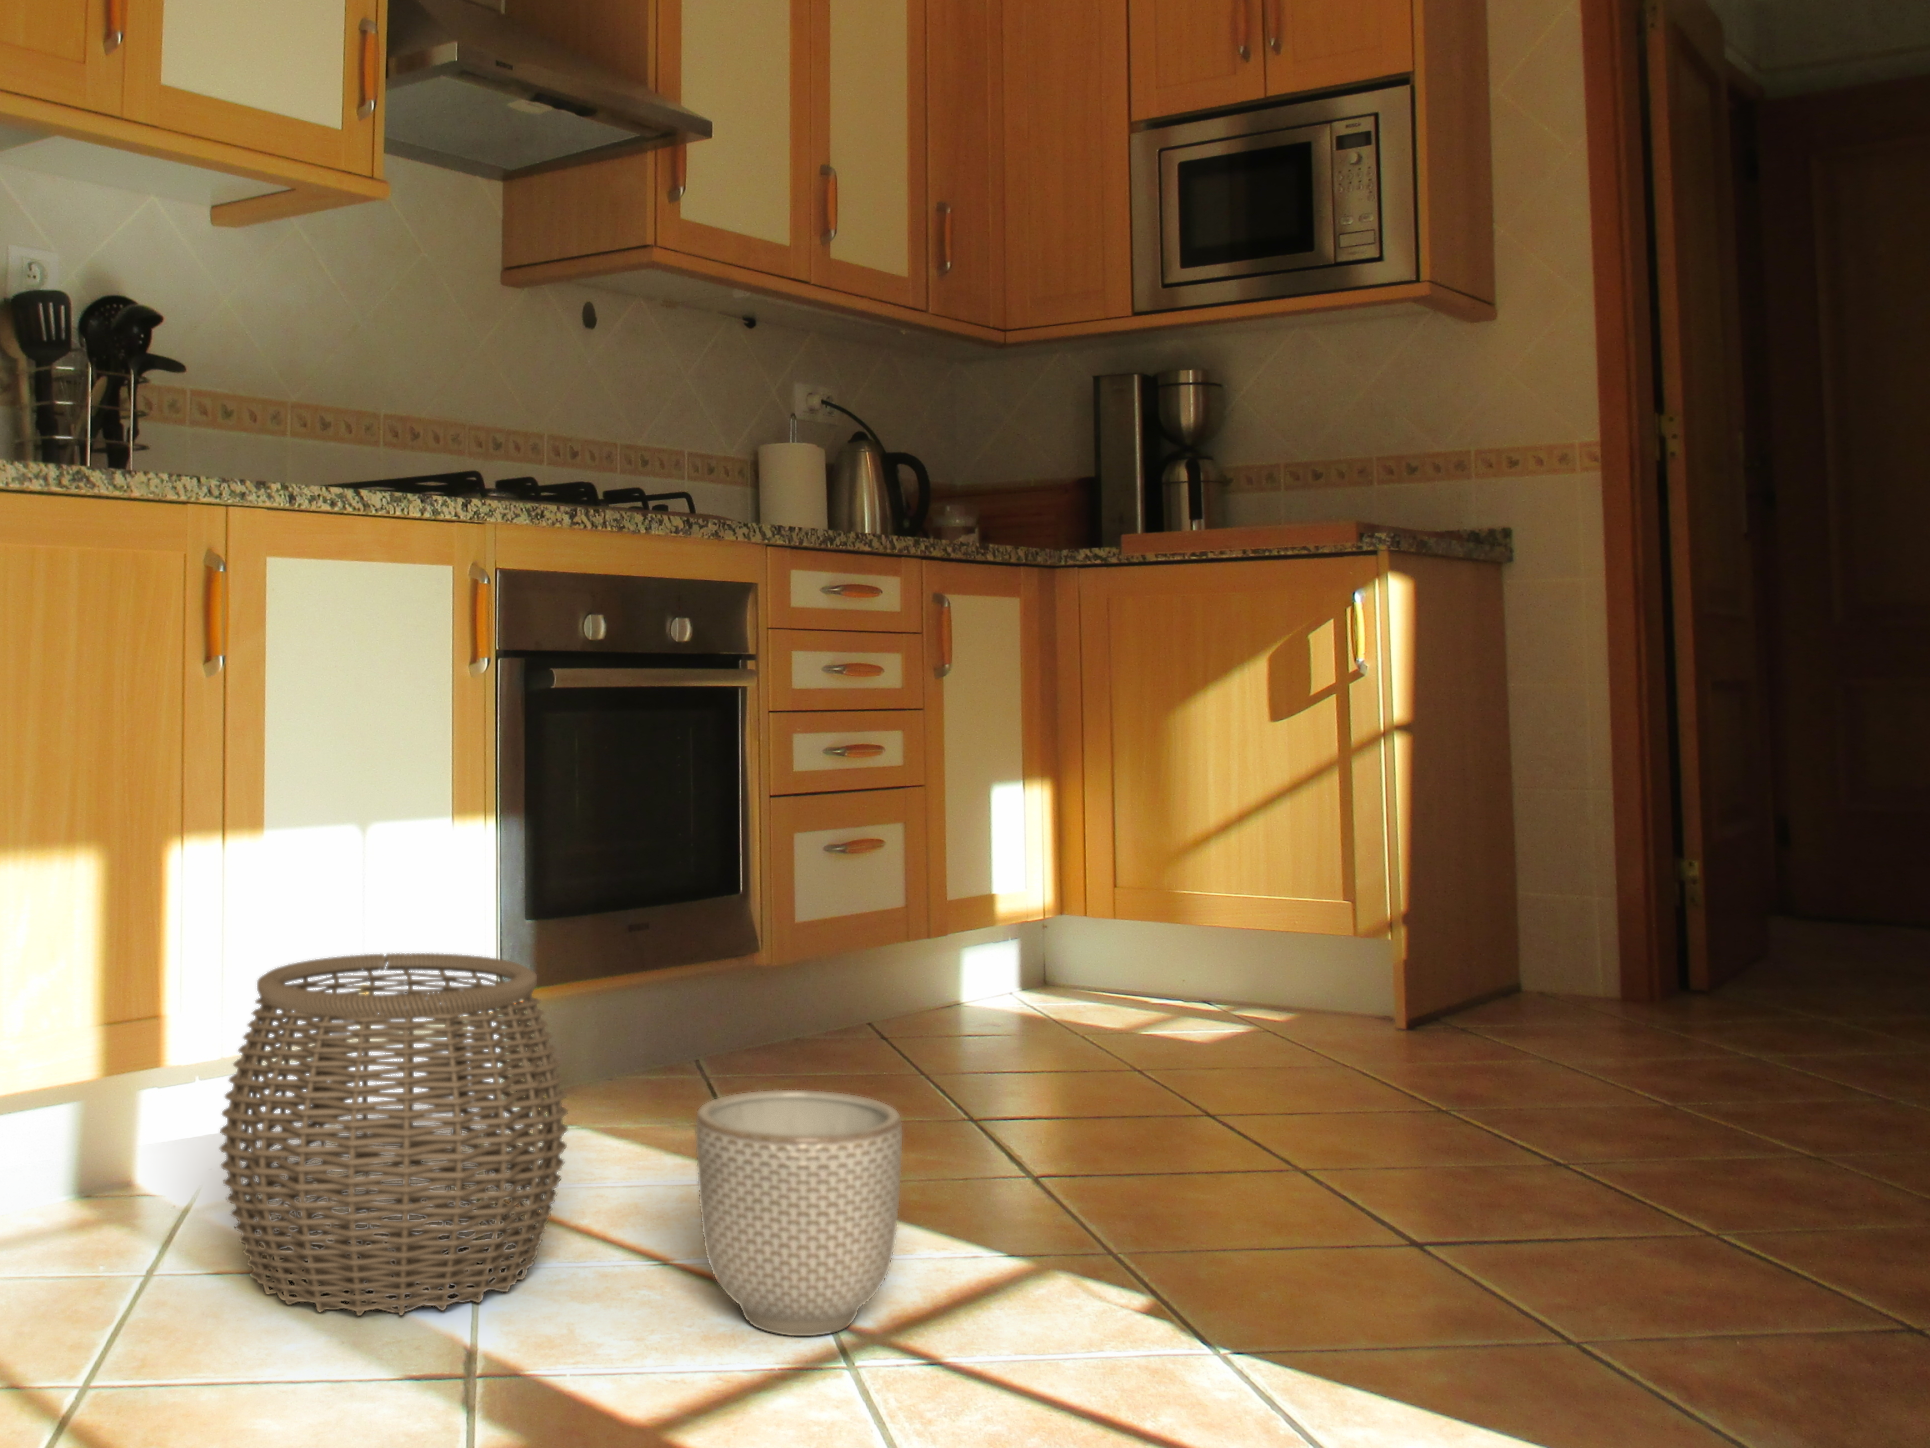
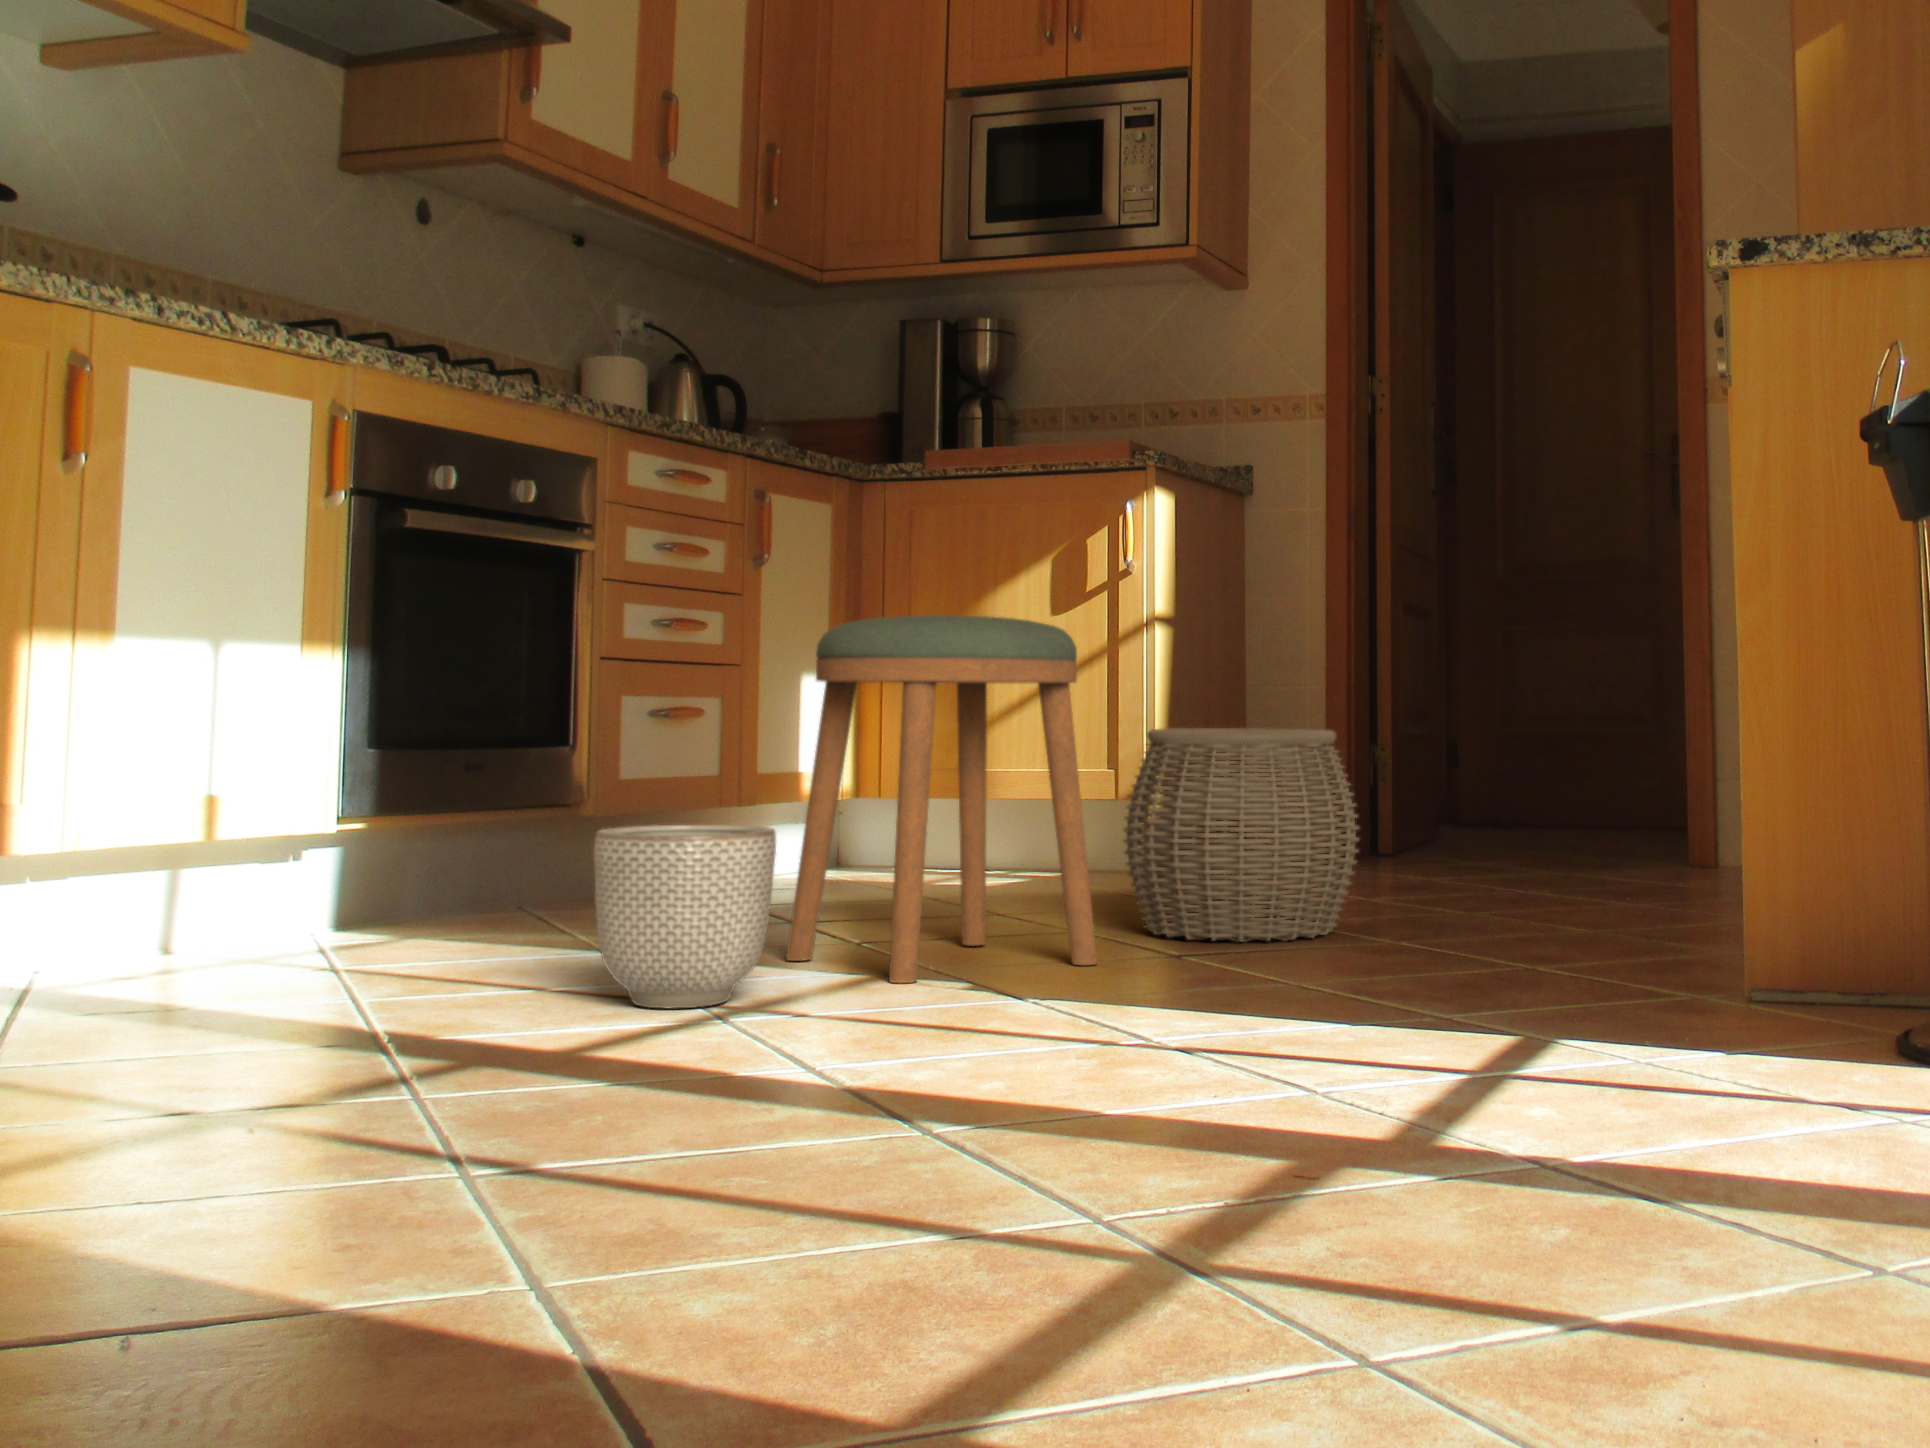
stool: none [942,818,1324,1298] -> present [786,615,1097,983]
woven basket: present [220,953,568,1316] -> present [1123,728,1360,942]

